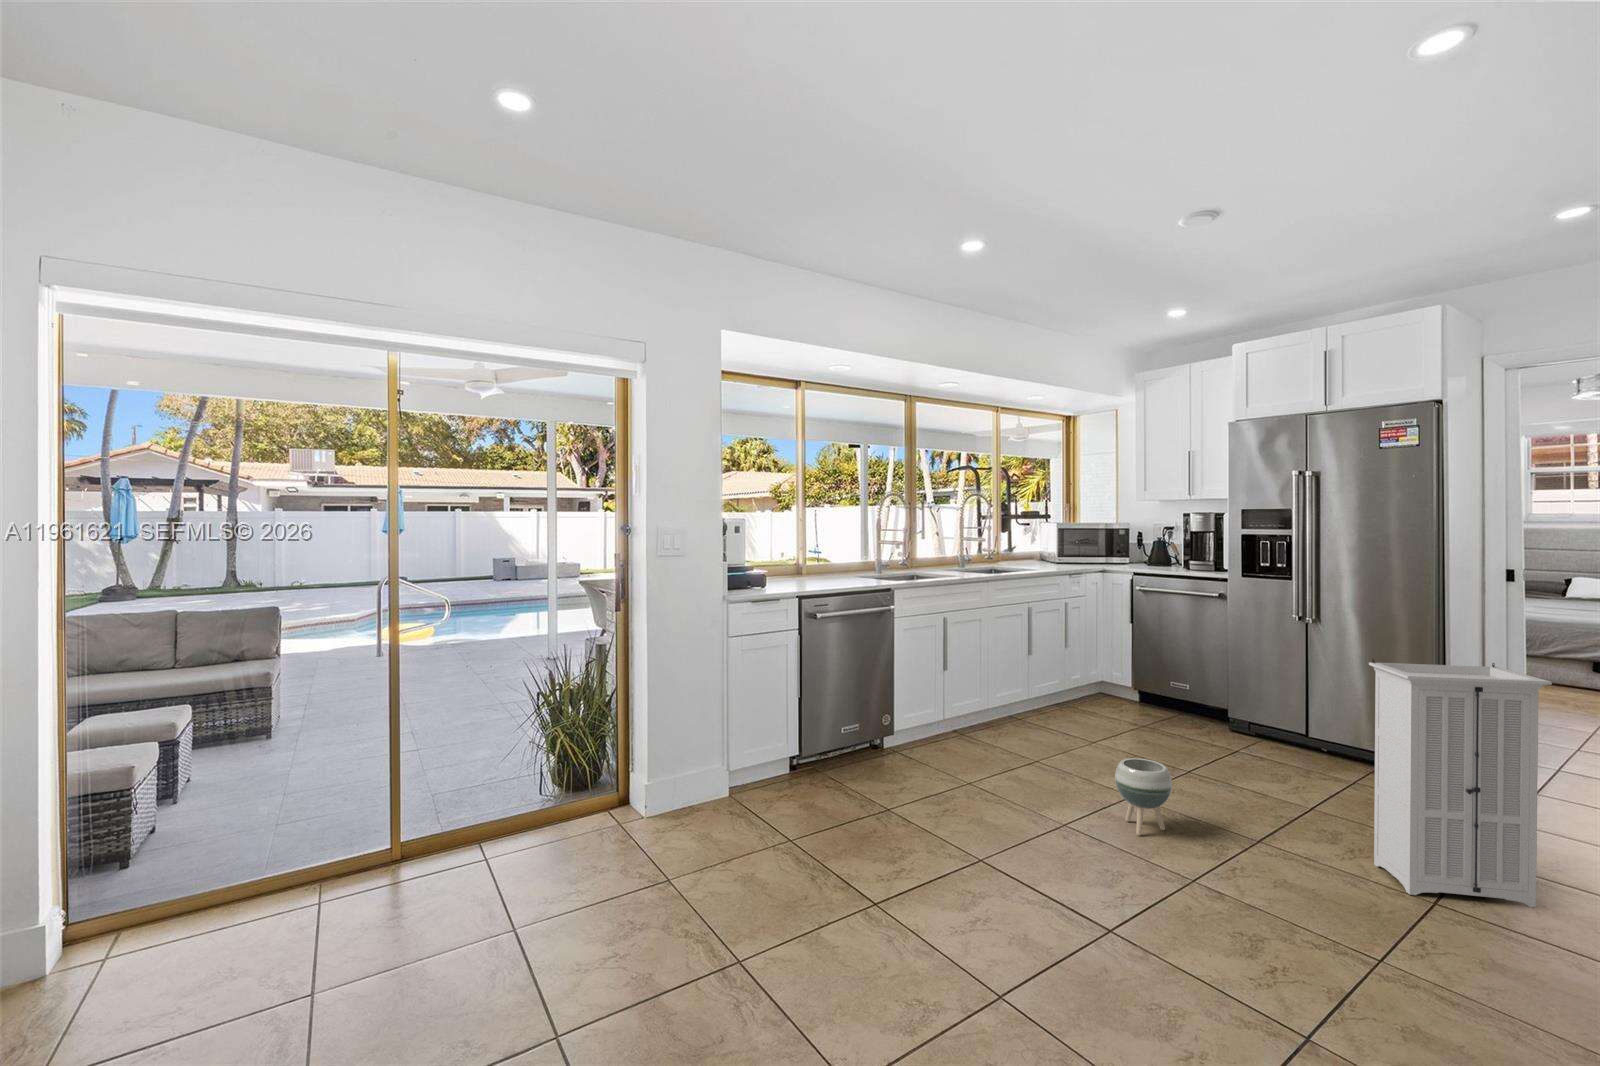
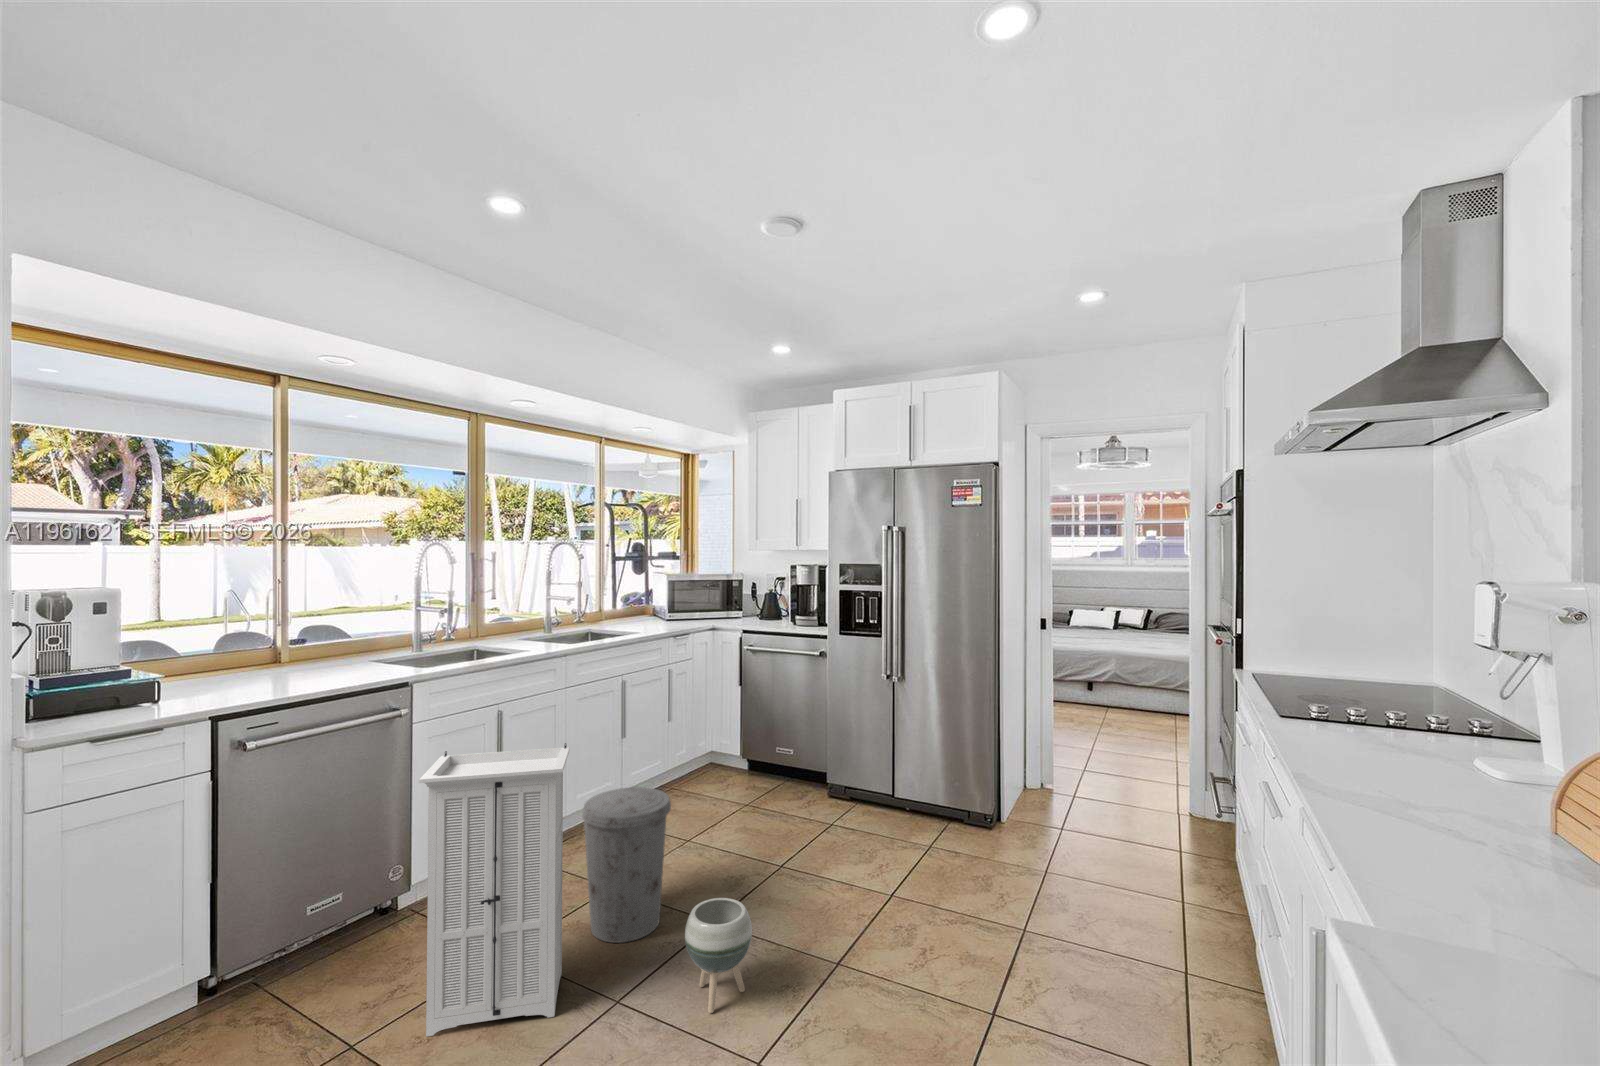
storage cabinet: present [1369,659,1552,907] -> present [419,743,570,1037]
trash can: none [1021,680,1091,789] -> present [582,787,671,943]

